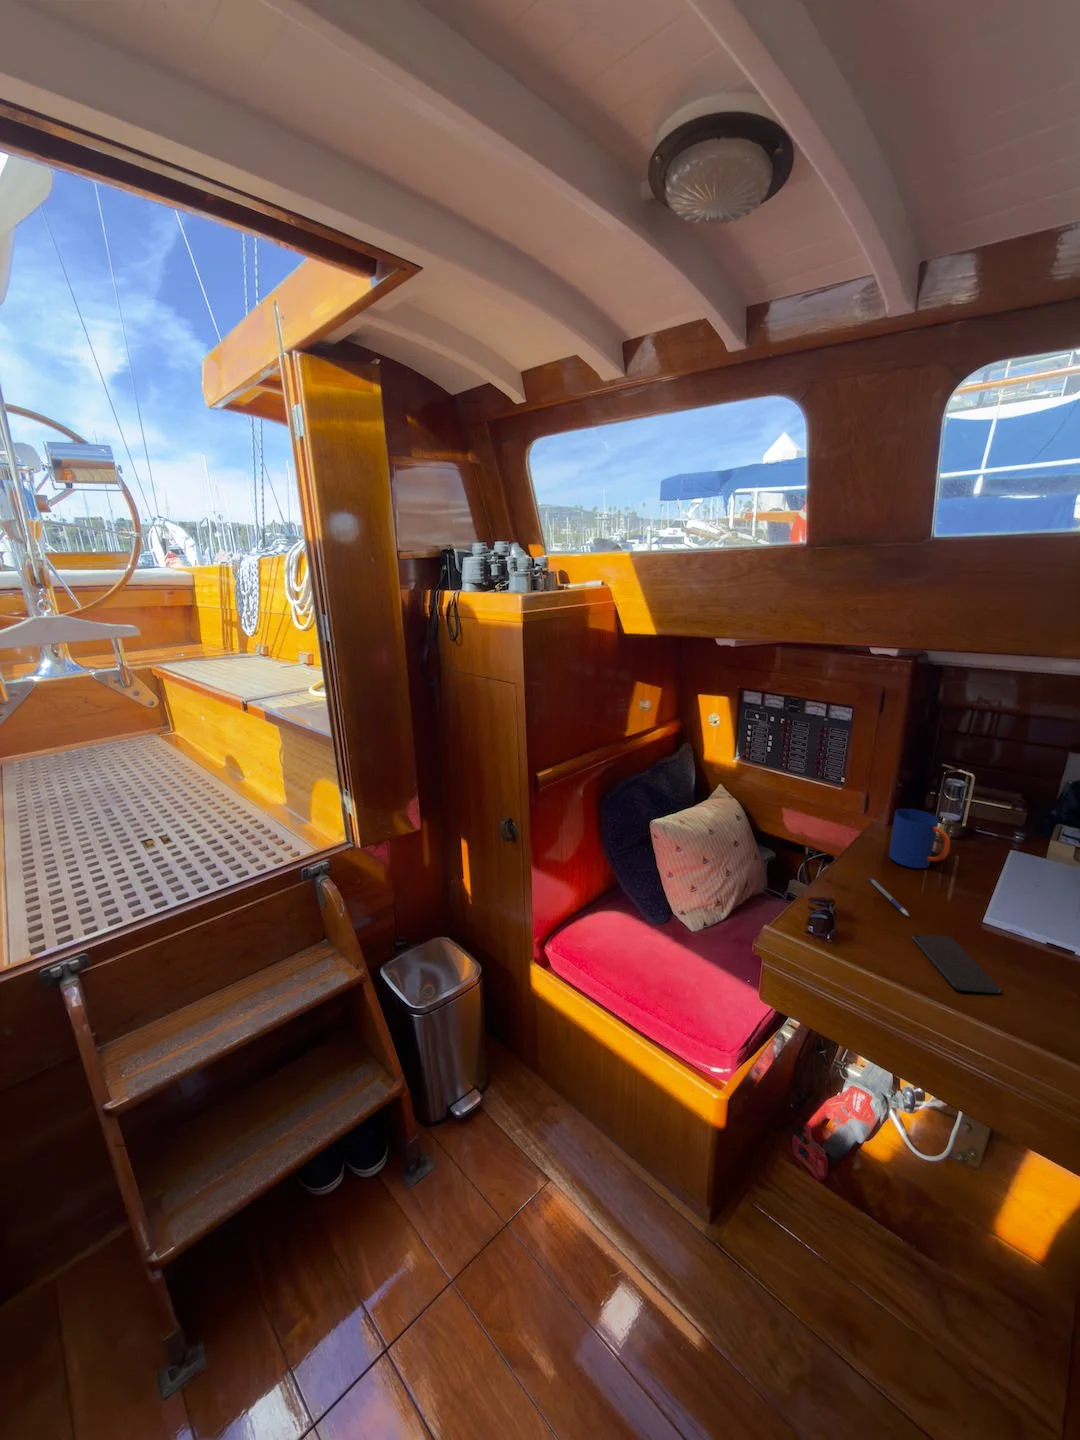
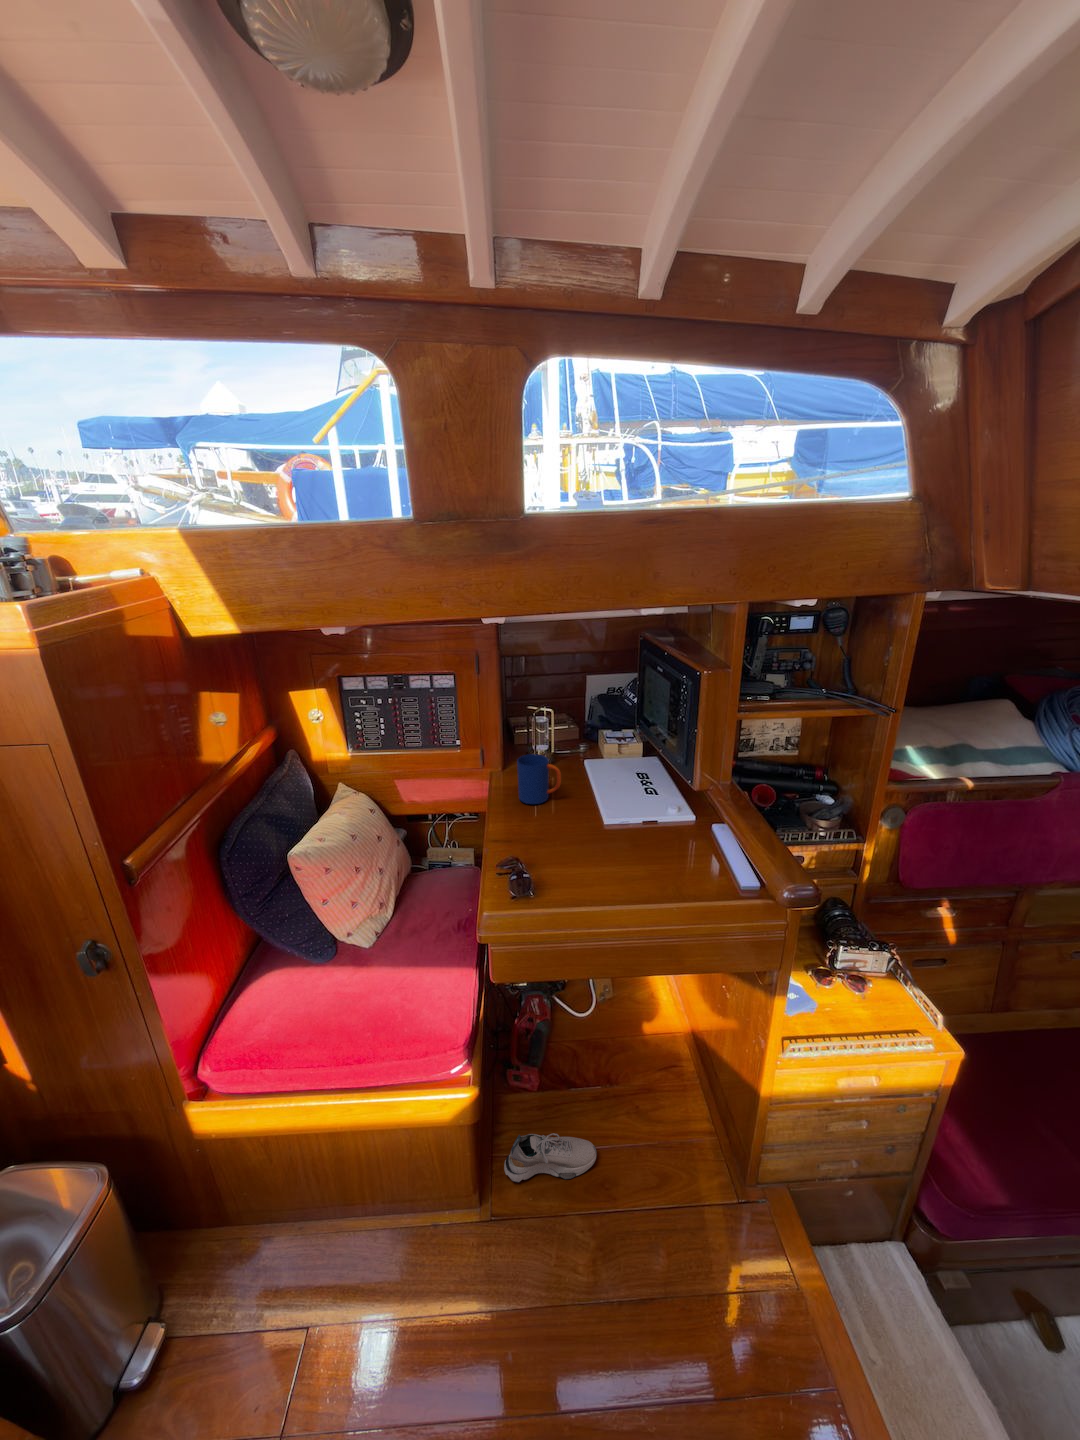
pen: present [870,878,908,915] -> none [519,826,562,846]
smartphone: present [913,934,1000,993] -> none [573,850,639,889]
shoe: none [753,1196,868,1305] -> present [504,1133,597,1182]

